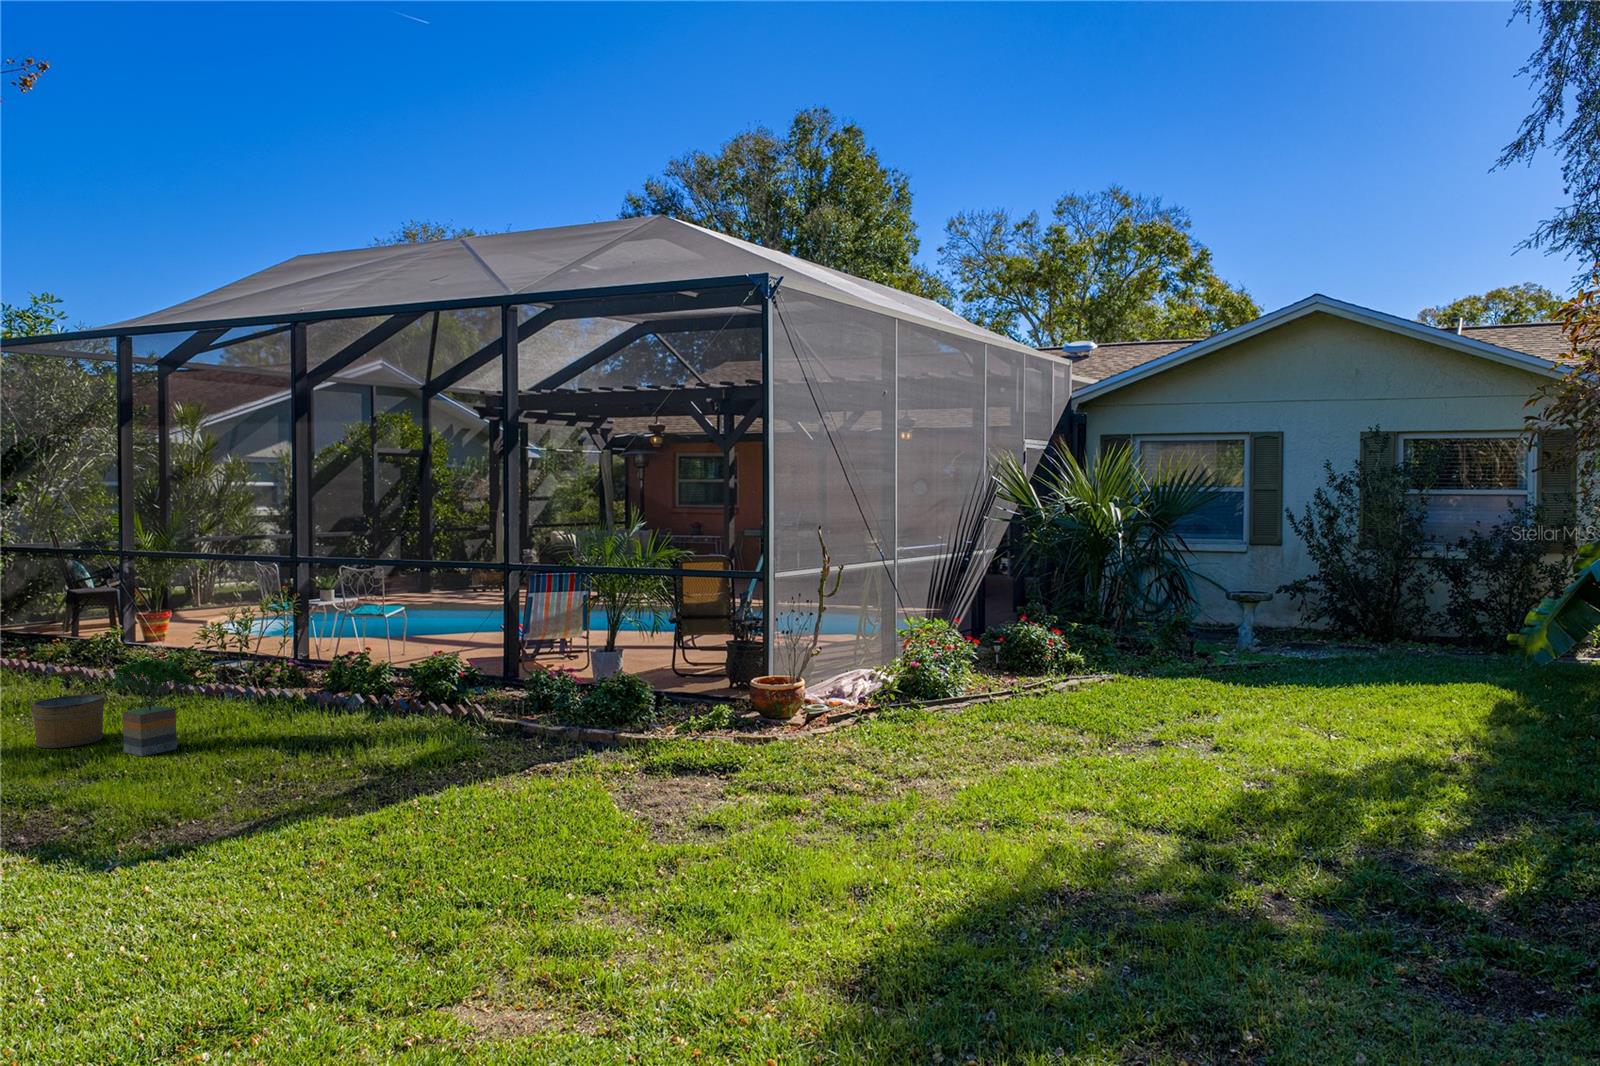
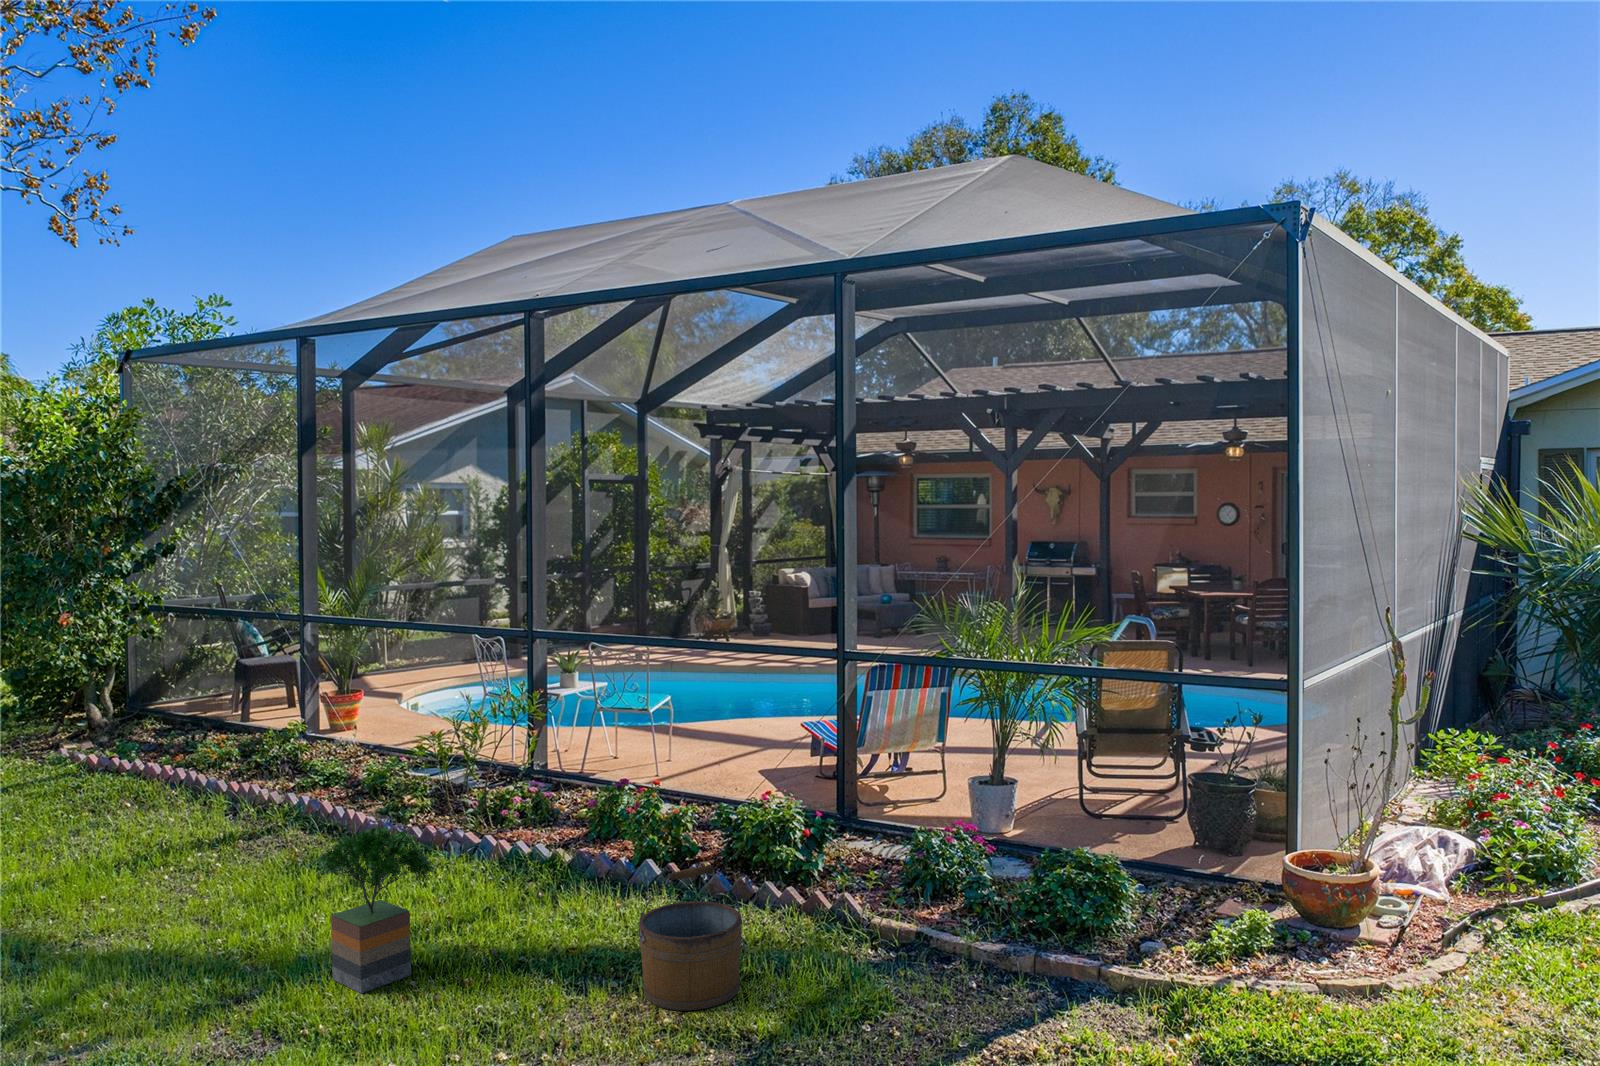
bucket: present [29,670,106,748] -> present [639,866,742,1011]

